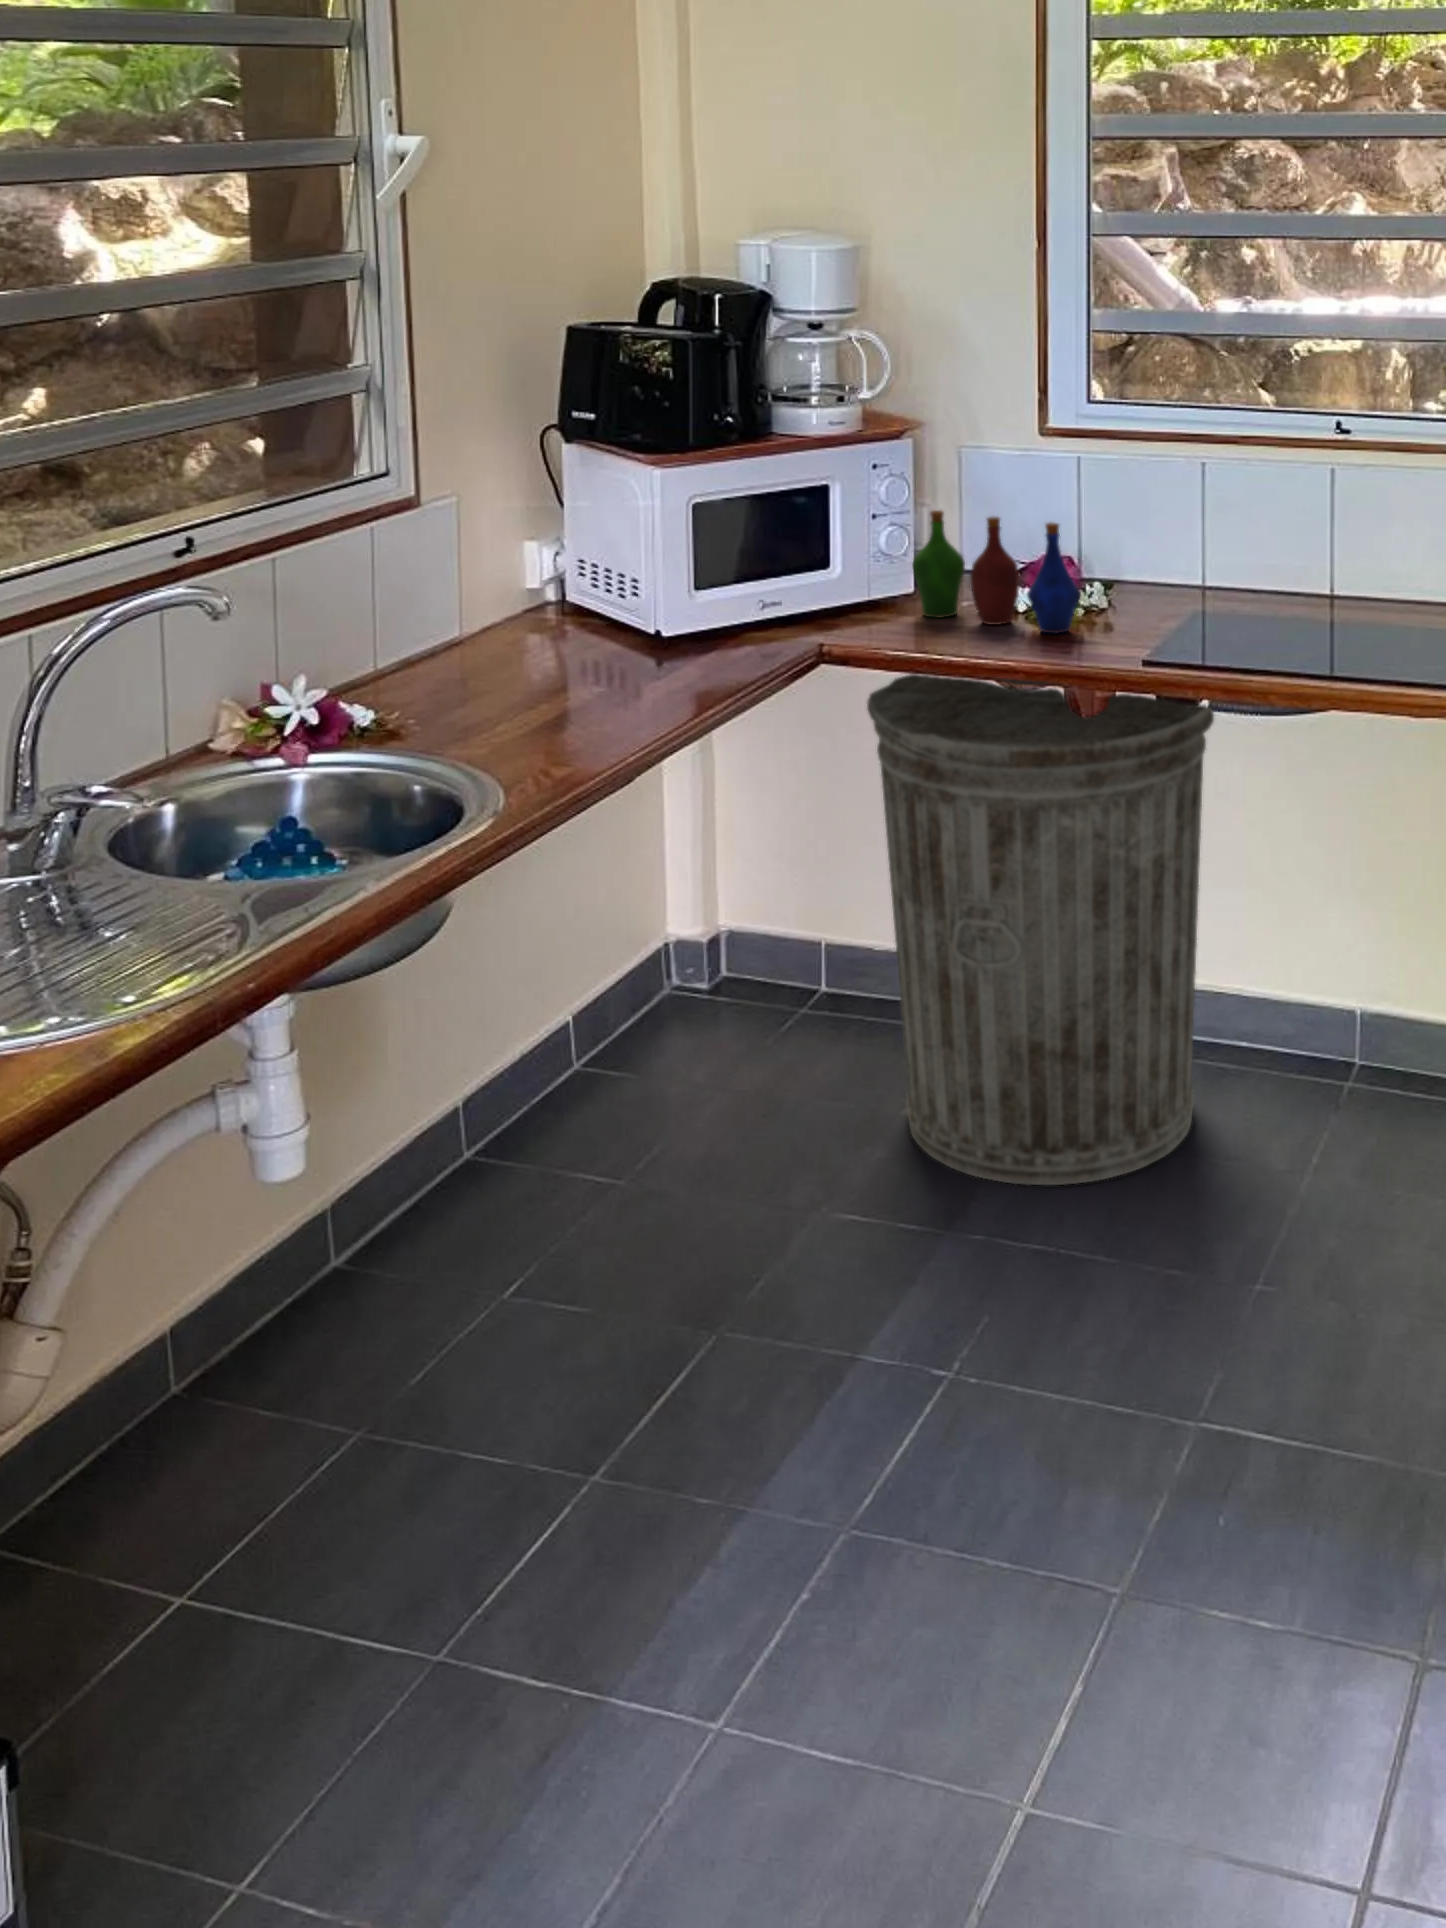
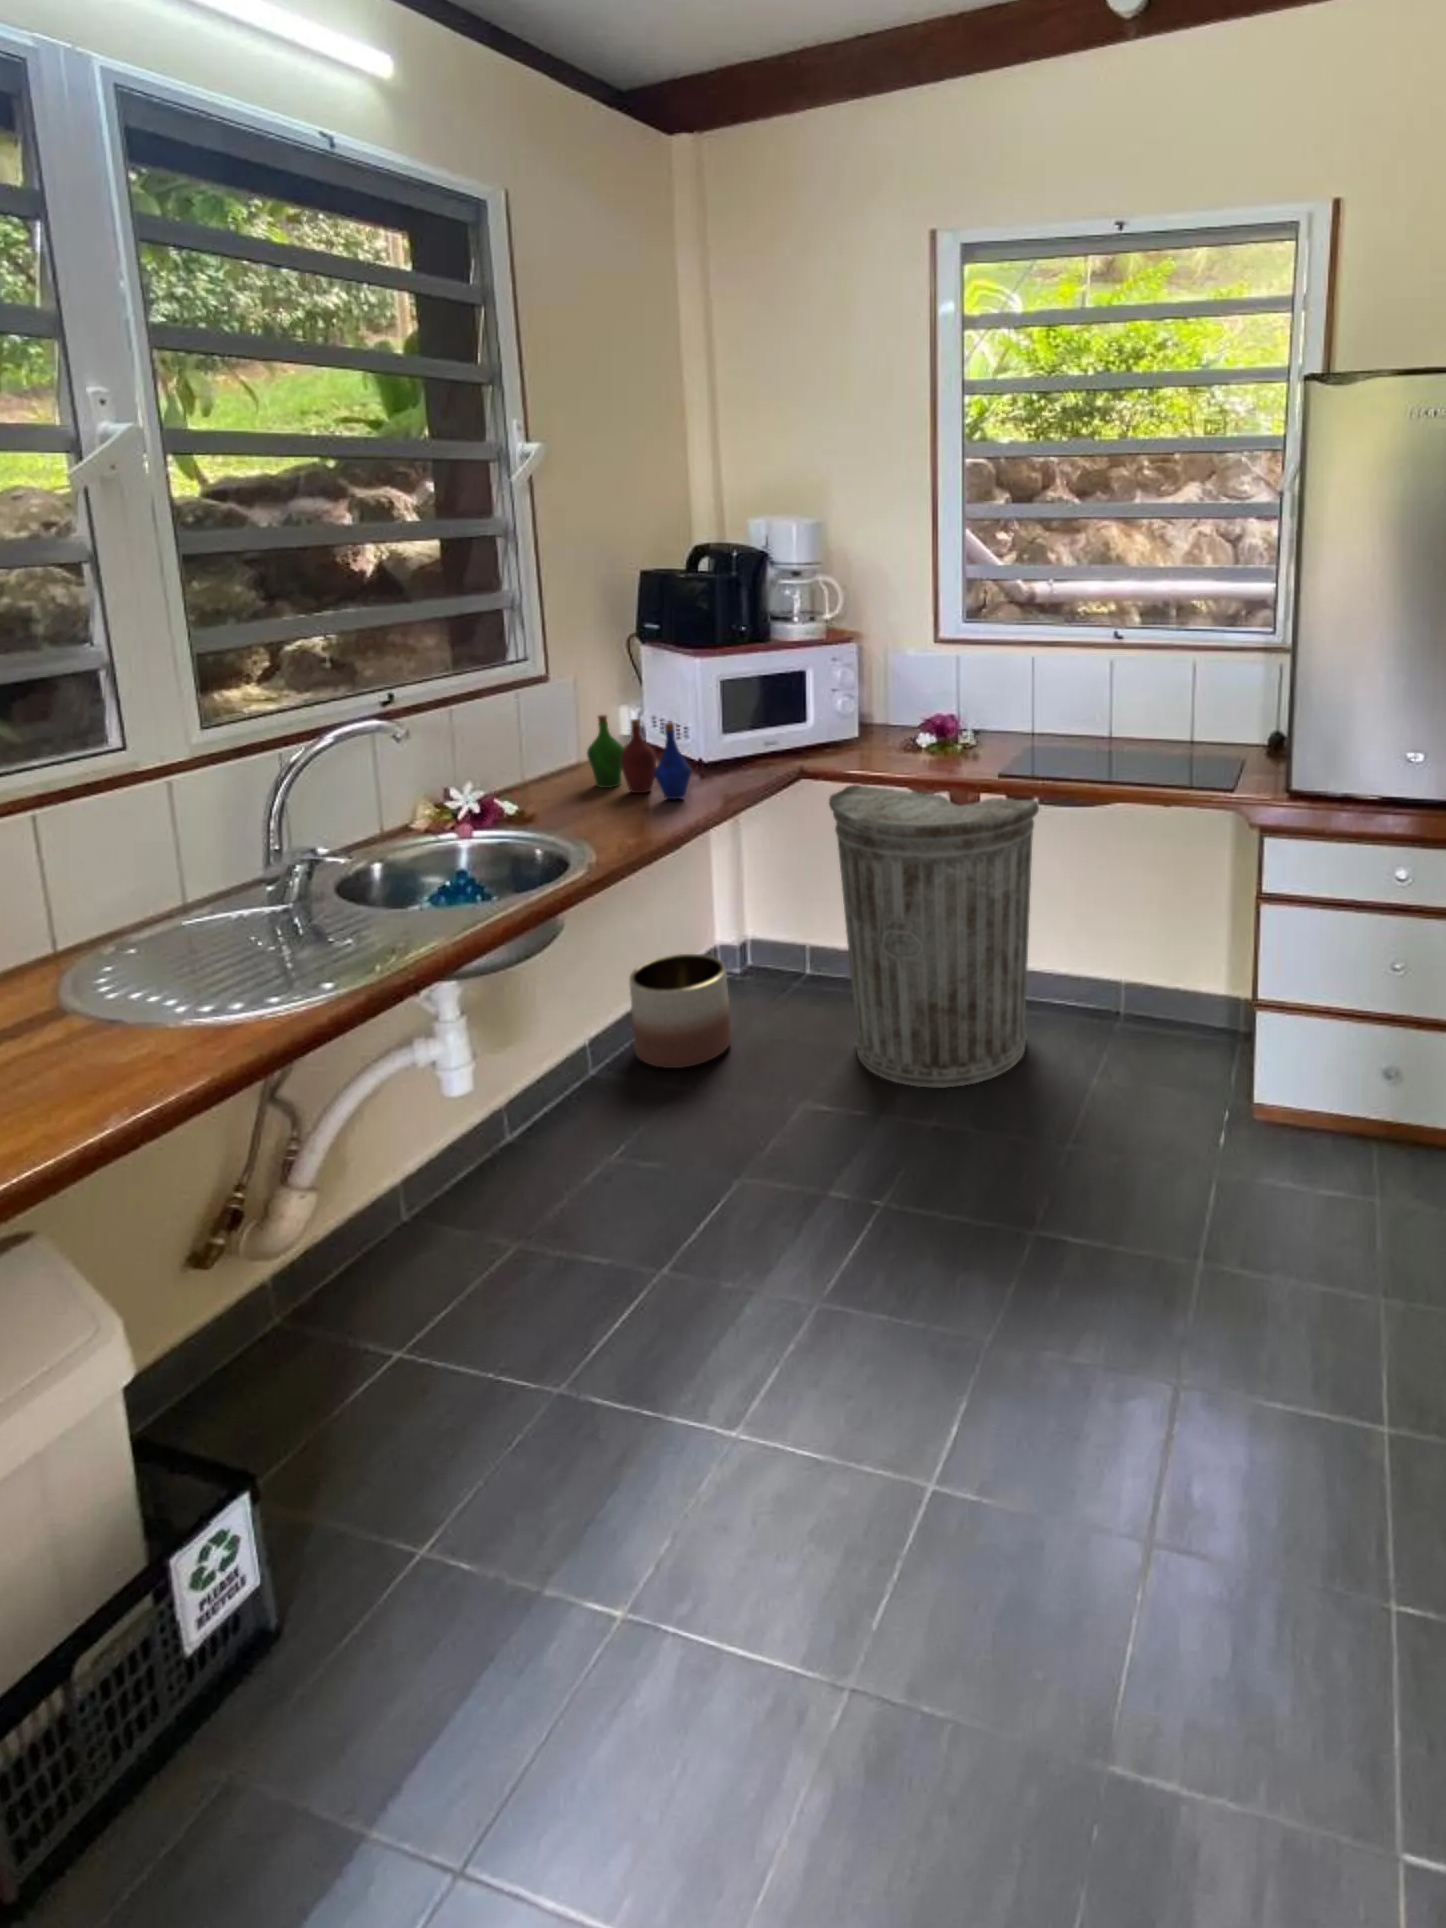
bottle: present [912,510,1081,633] -> present [587,715,692,799]
planter: none [532,957,699,1149] -> present [629,954,731,1068]

